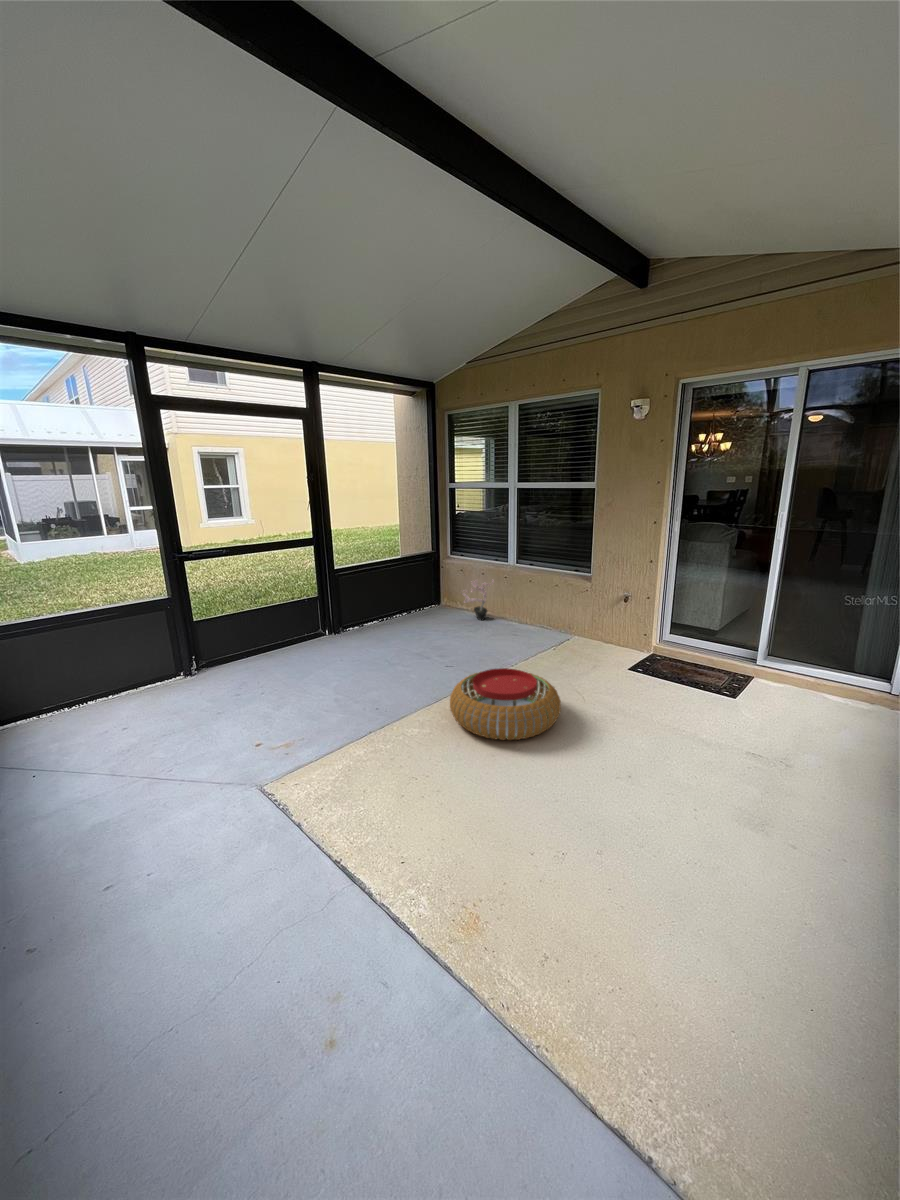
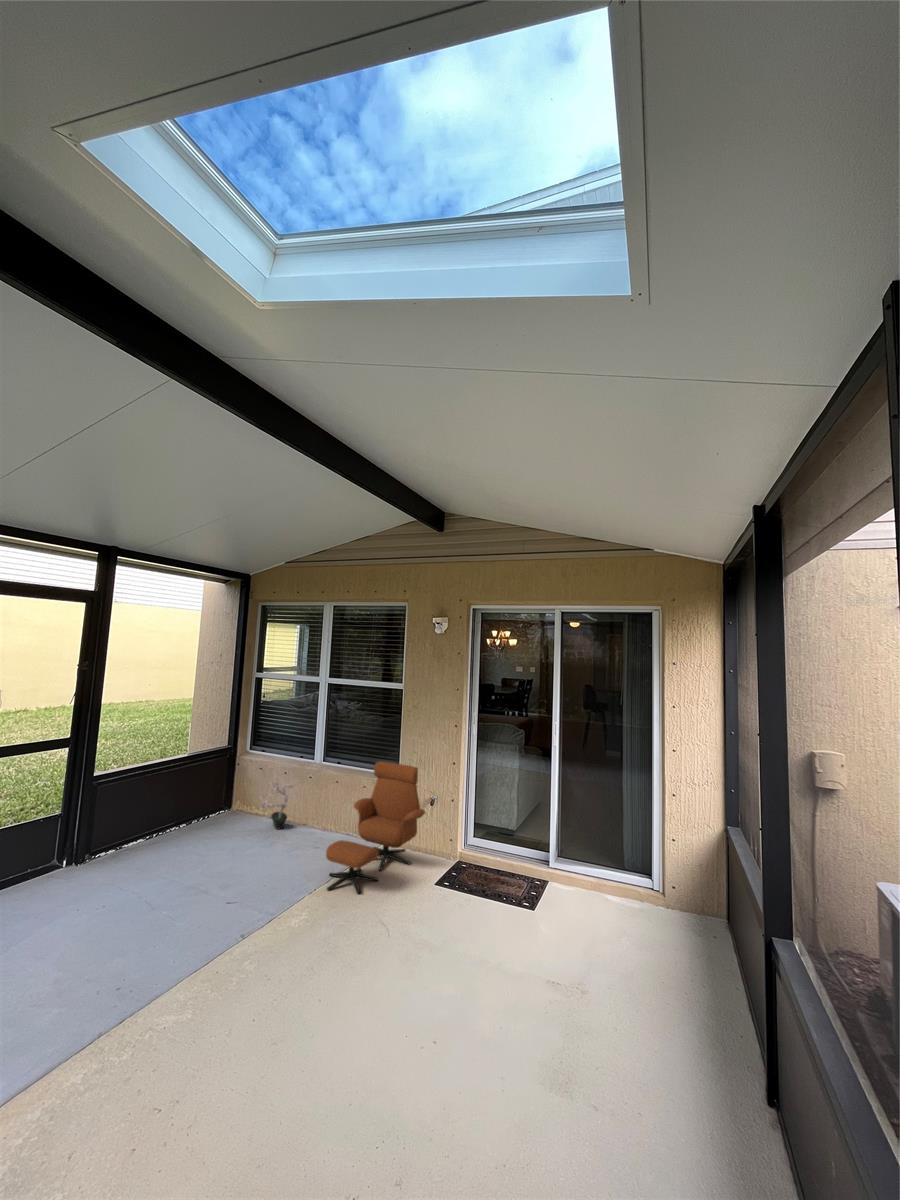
lounge chair: none [523,560,618,670] -> present [326,762,425,894]
pouf: present [450,668,561,740] -> none [229,905,365,1012]

